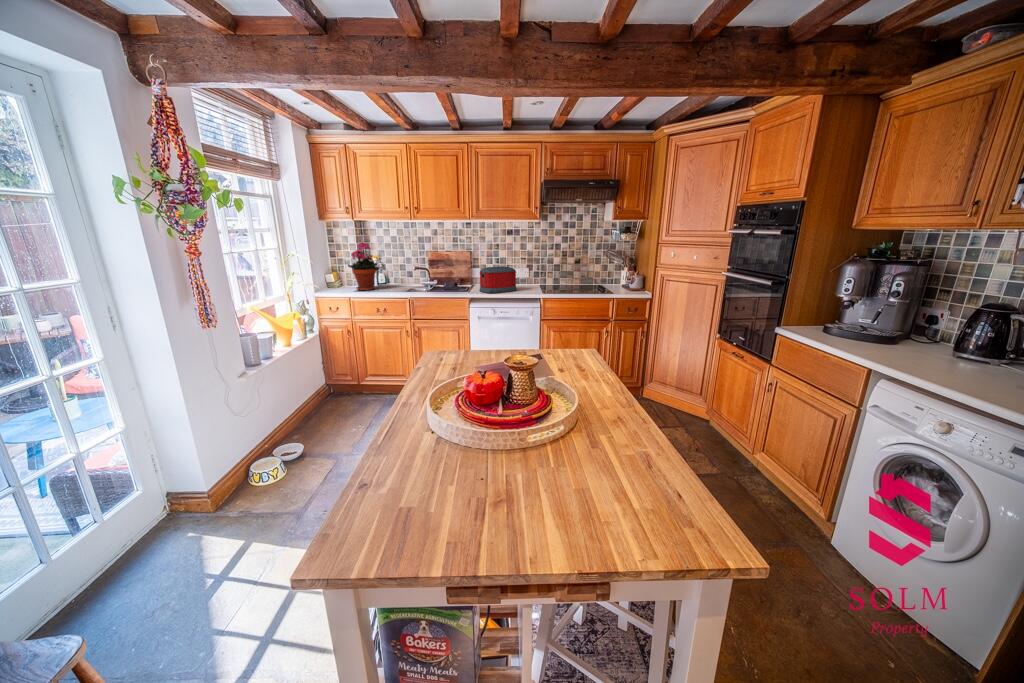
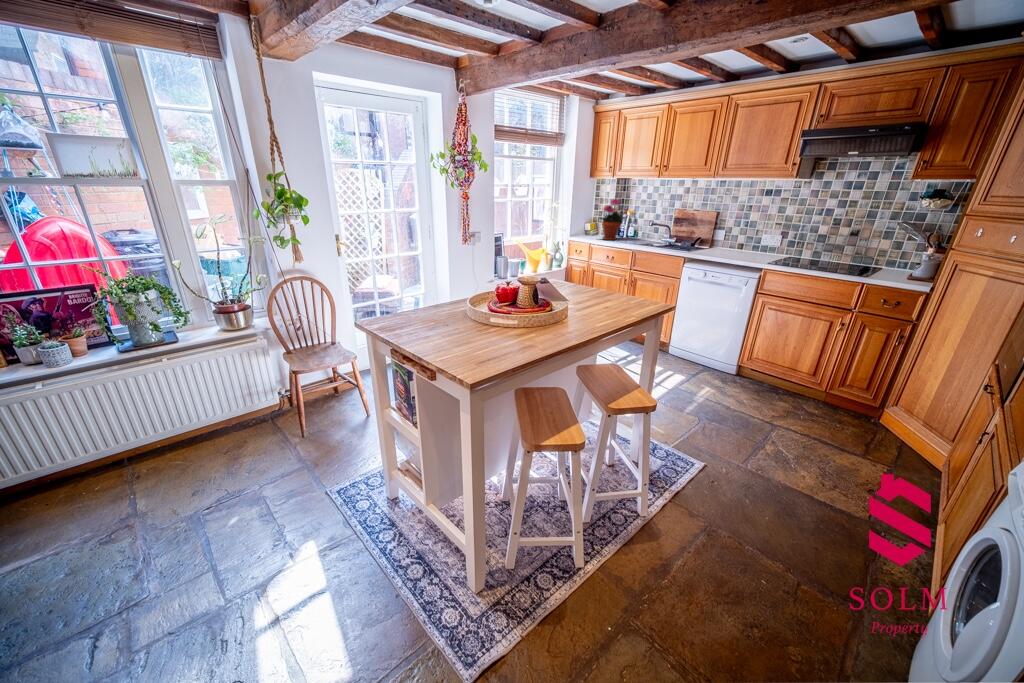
toaster: present [480,266,517,293] -> none [702,230,748,258]

